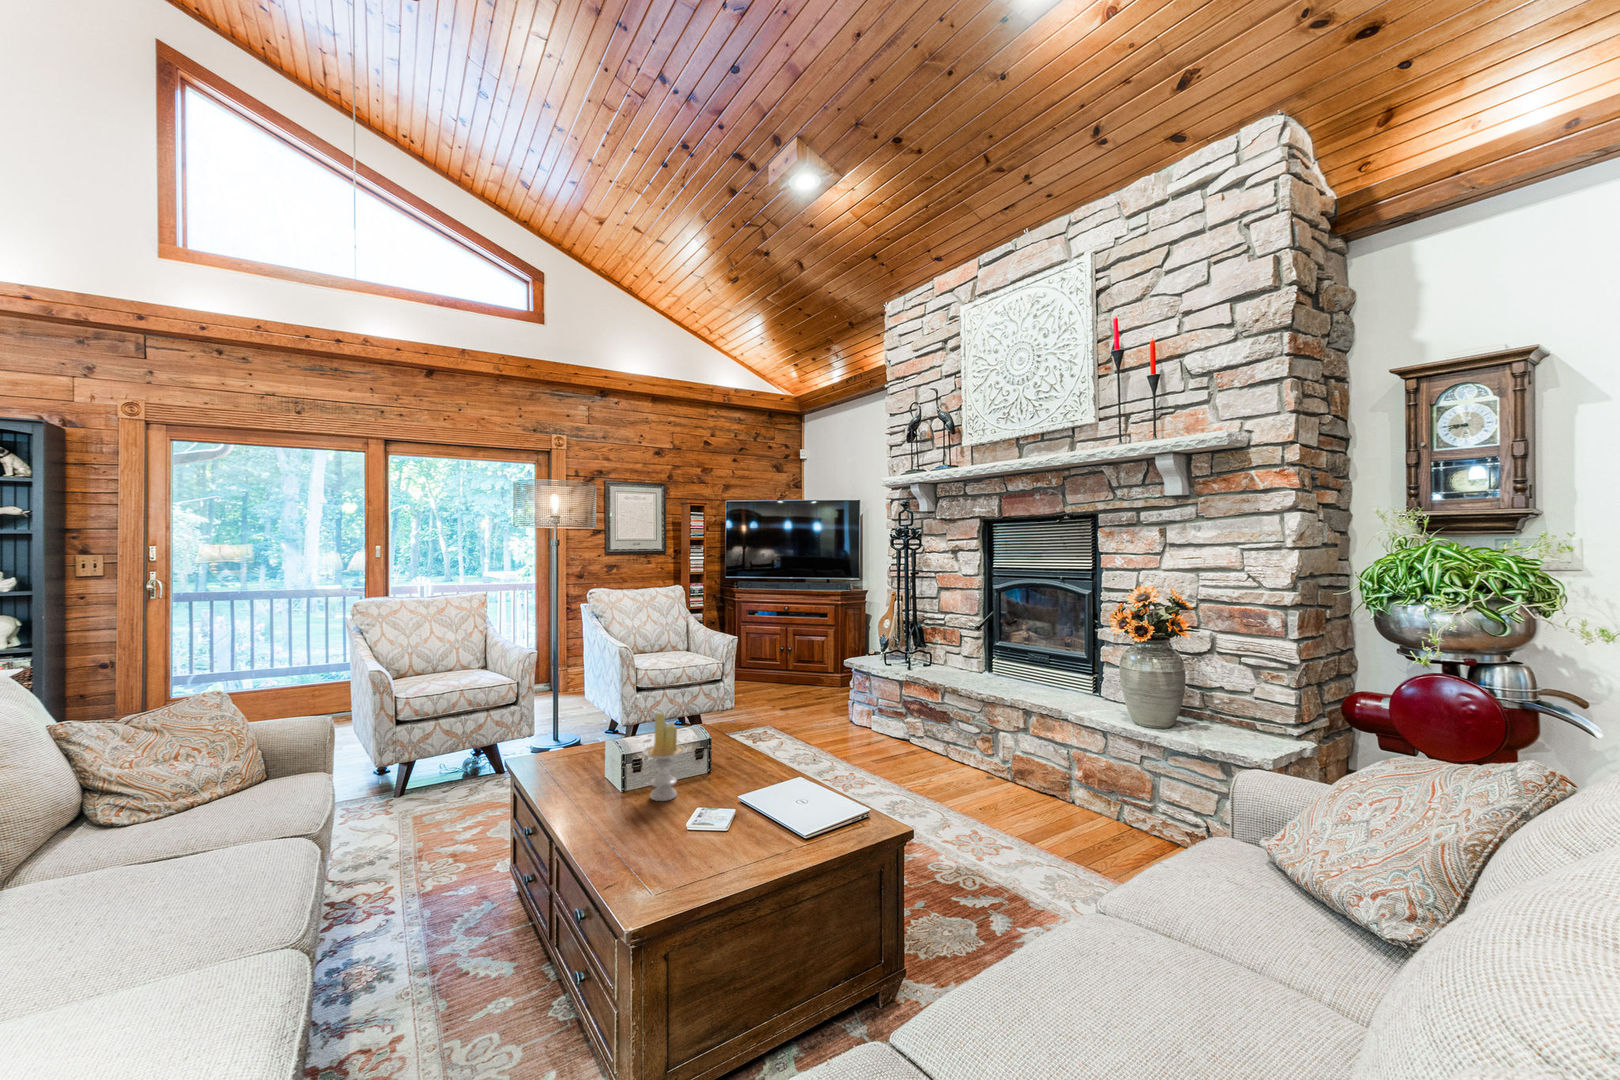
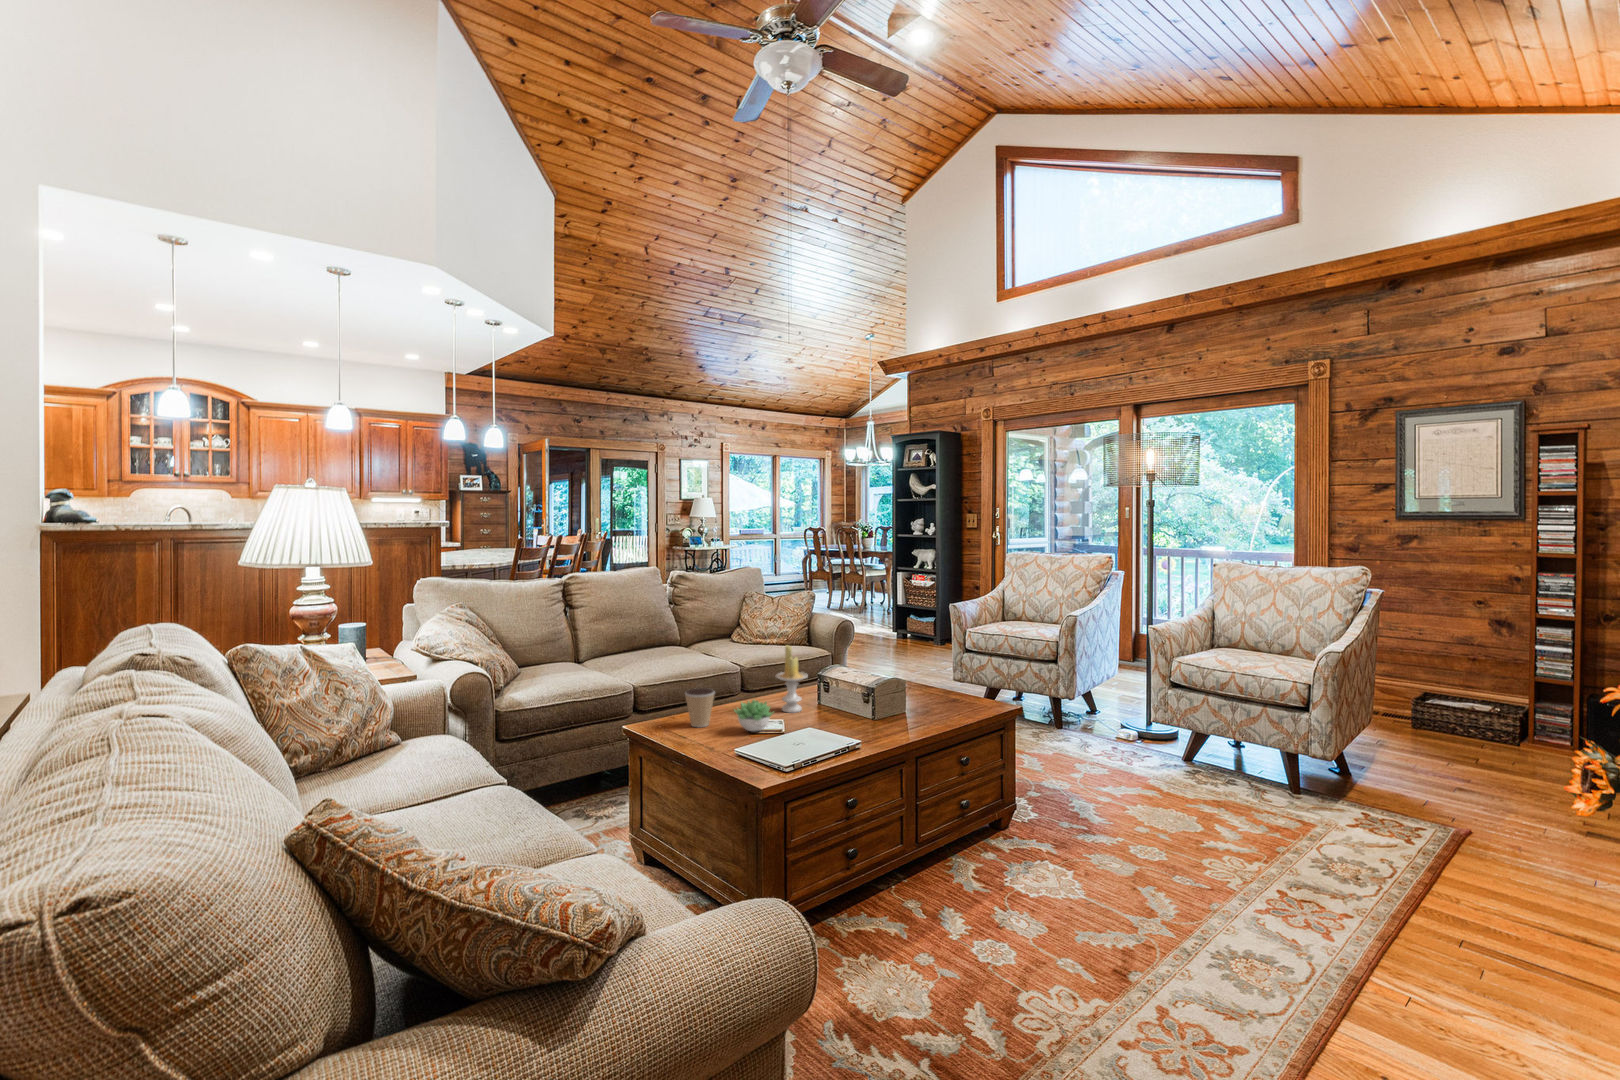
succulent plant: none [721,773,775,816] -> present [734,700,773,731]
coffee cup: none [678,791,723,854] -> present [685,688,715,727]

